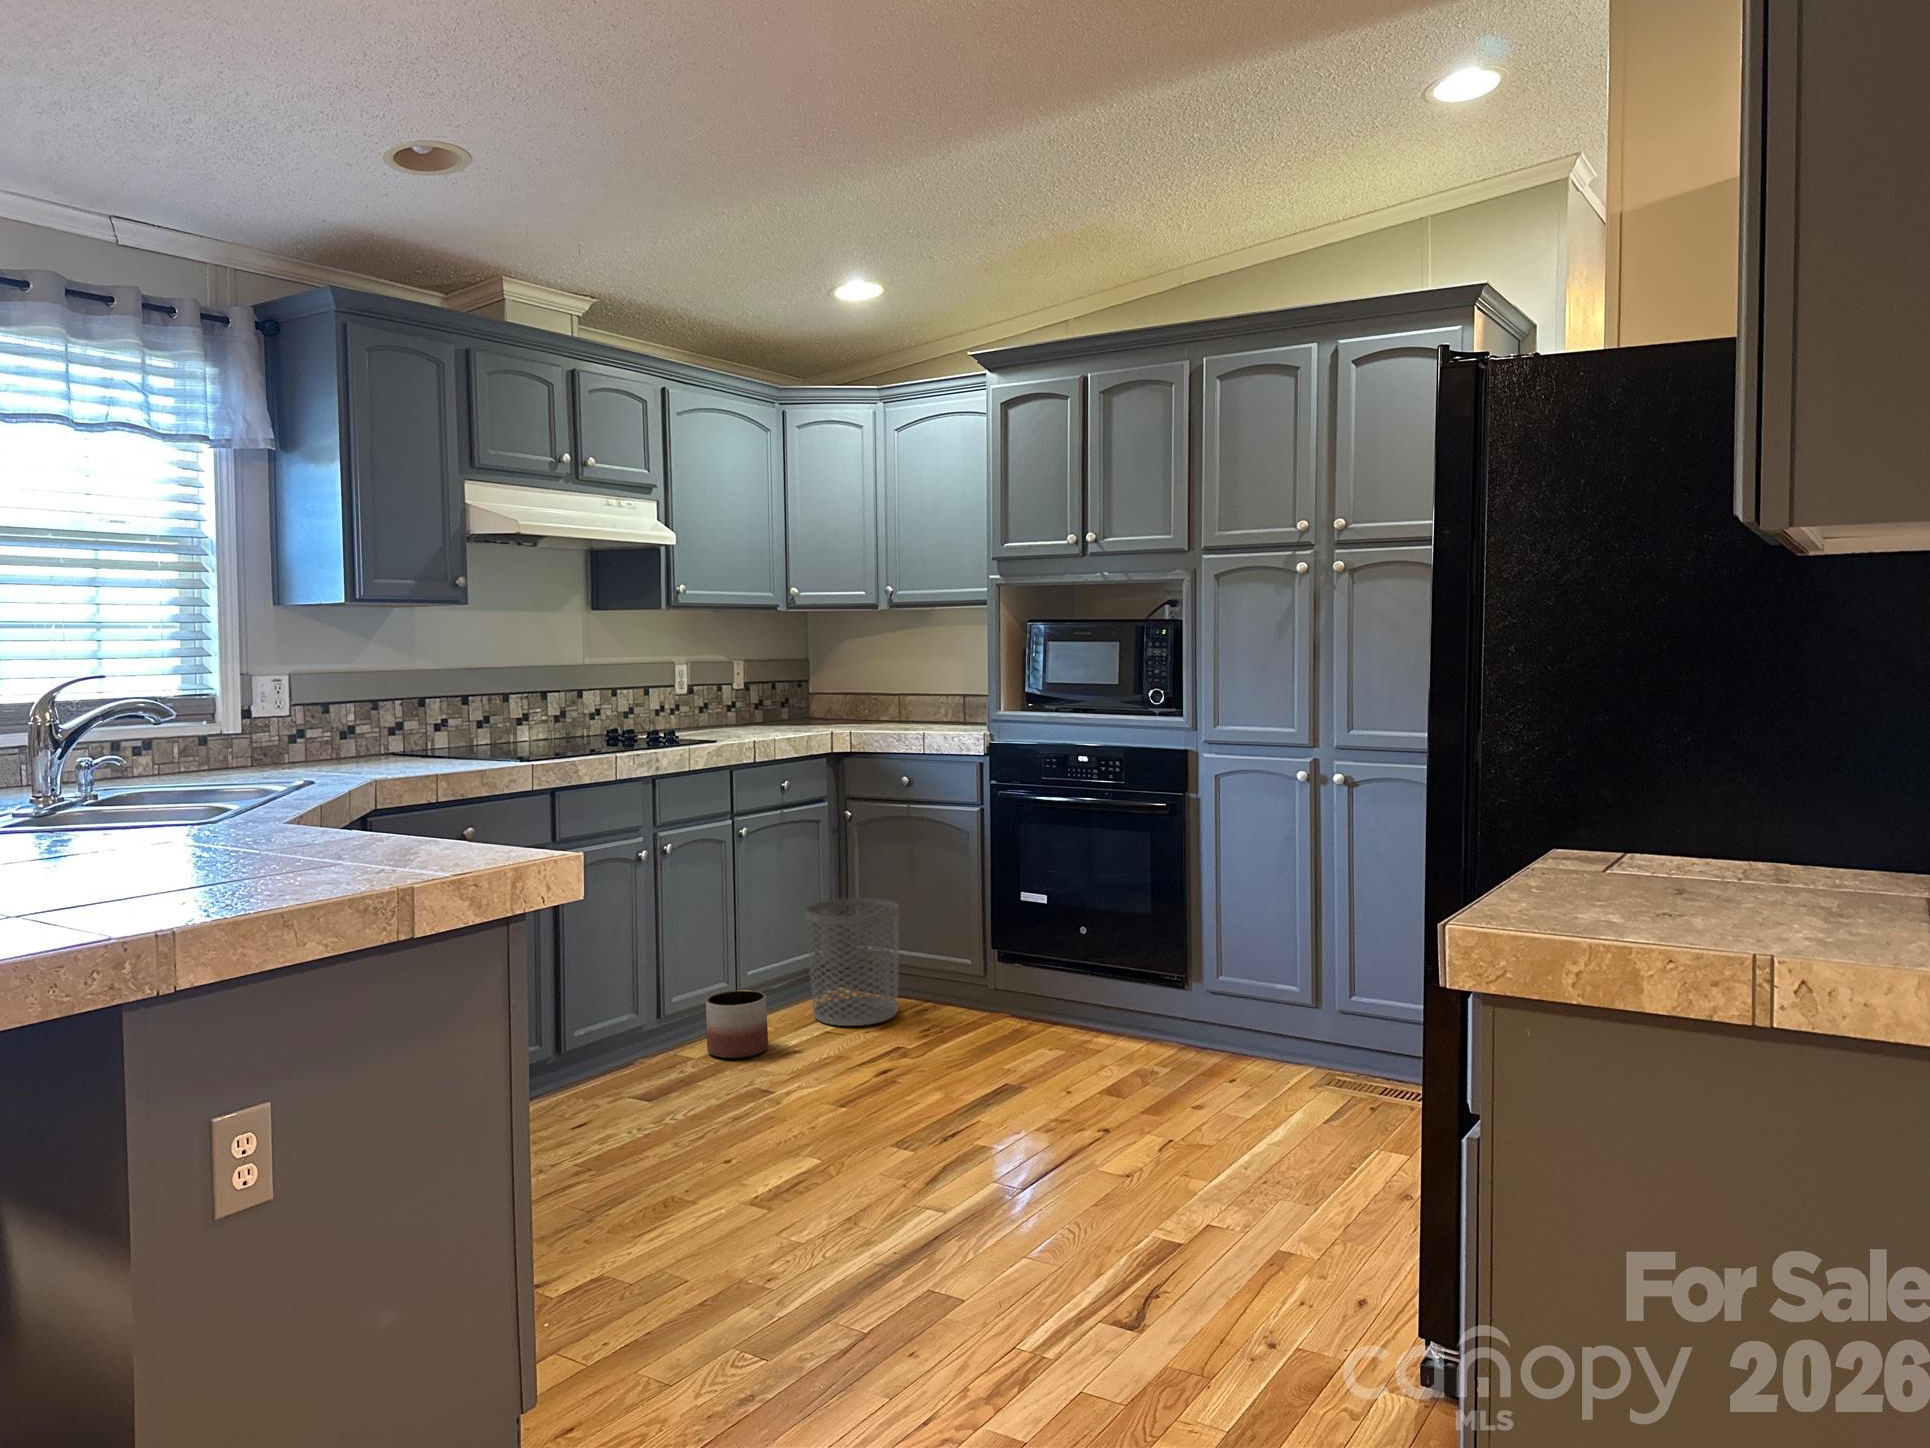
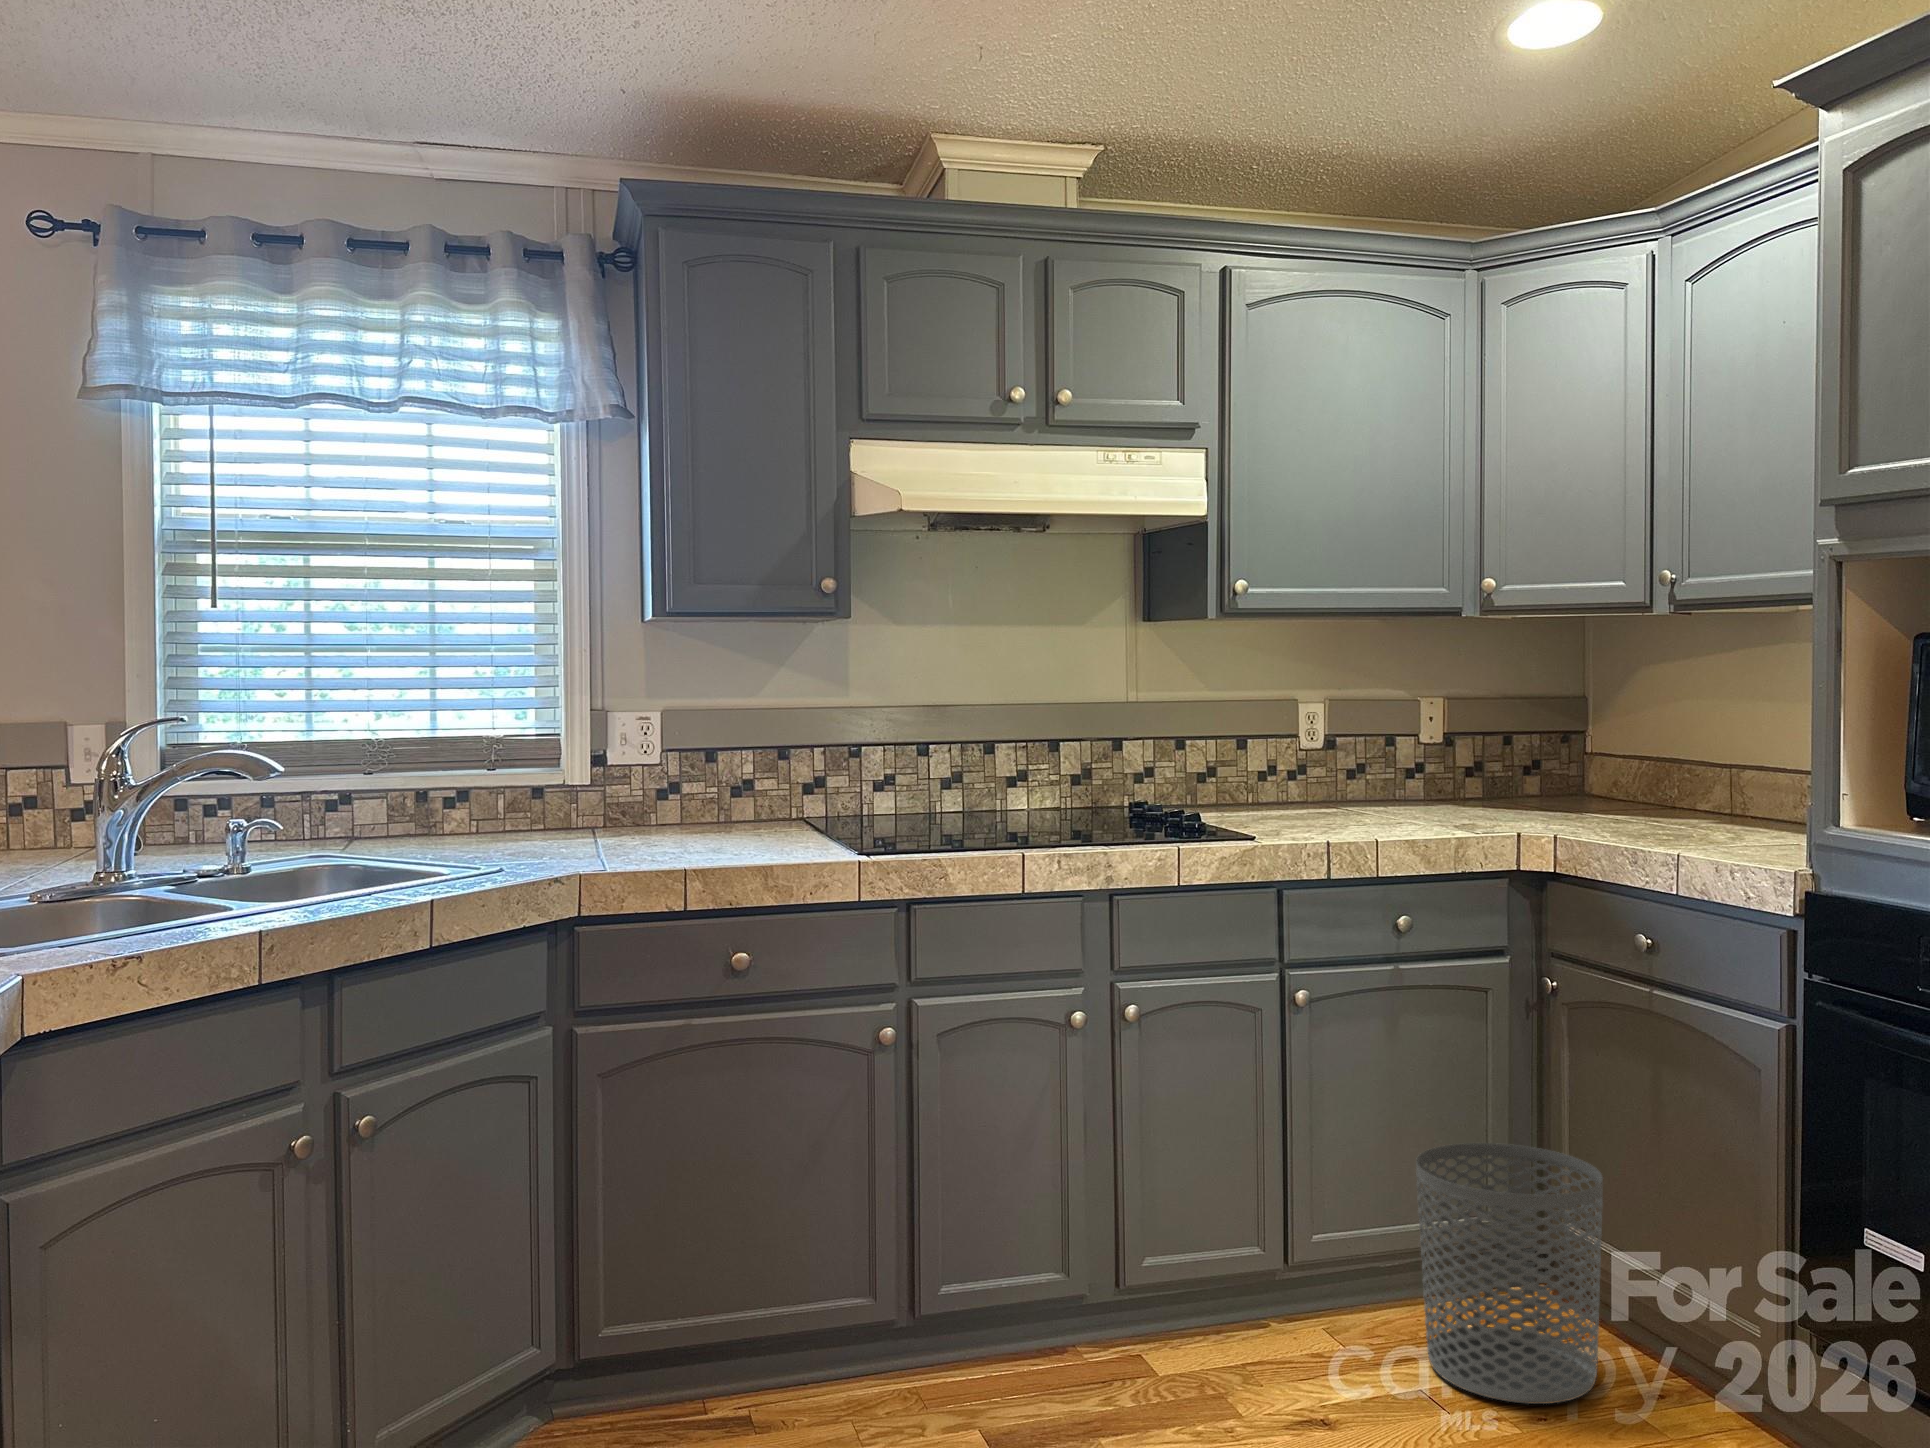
planter: present [706,990,768,1058] -> none [1184,1276,1292,1408]

